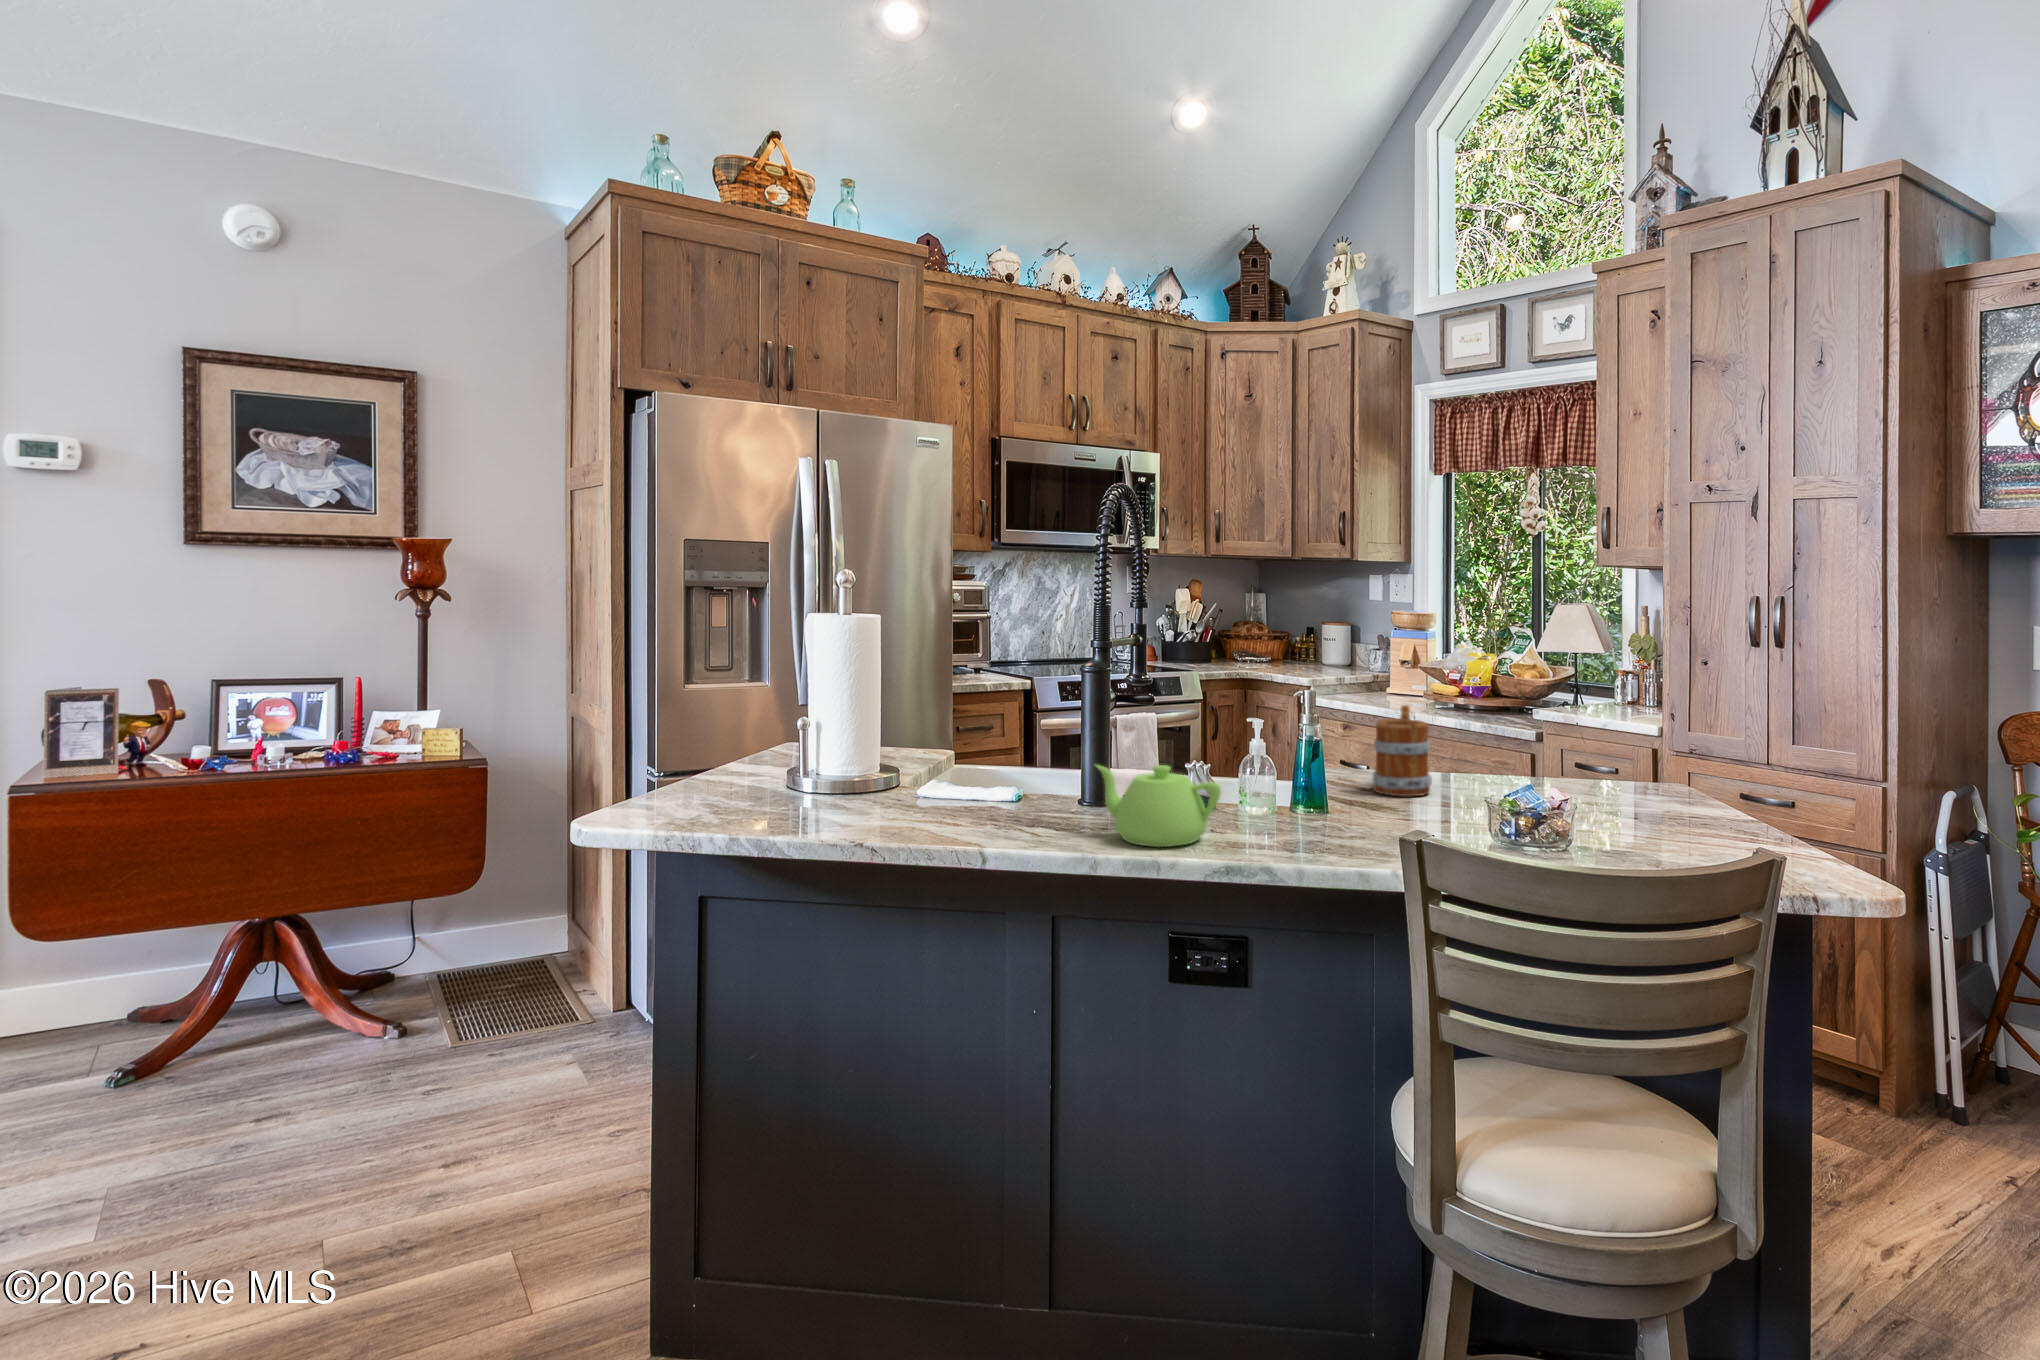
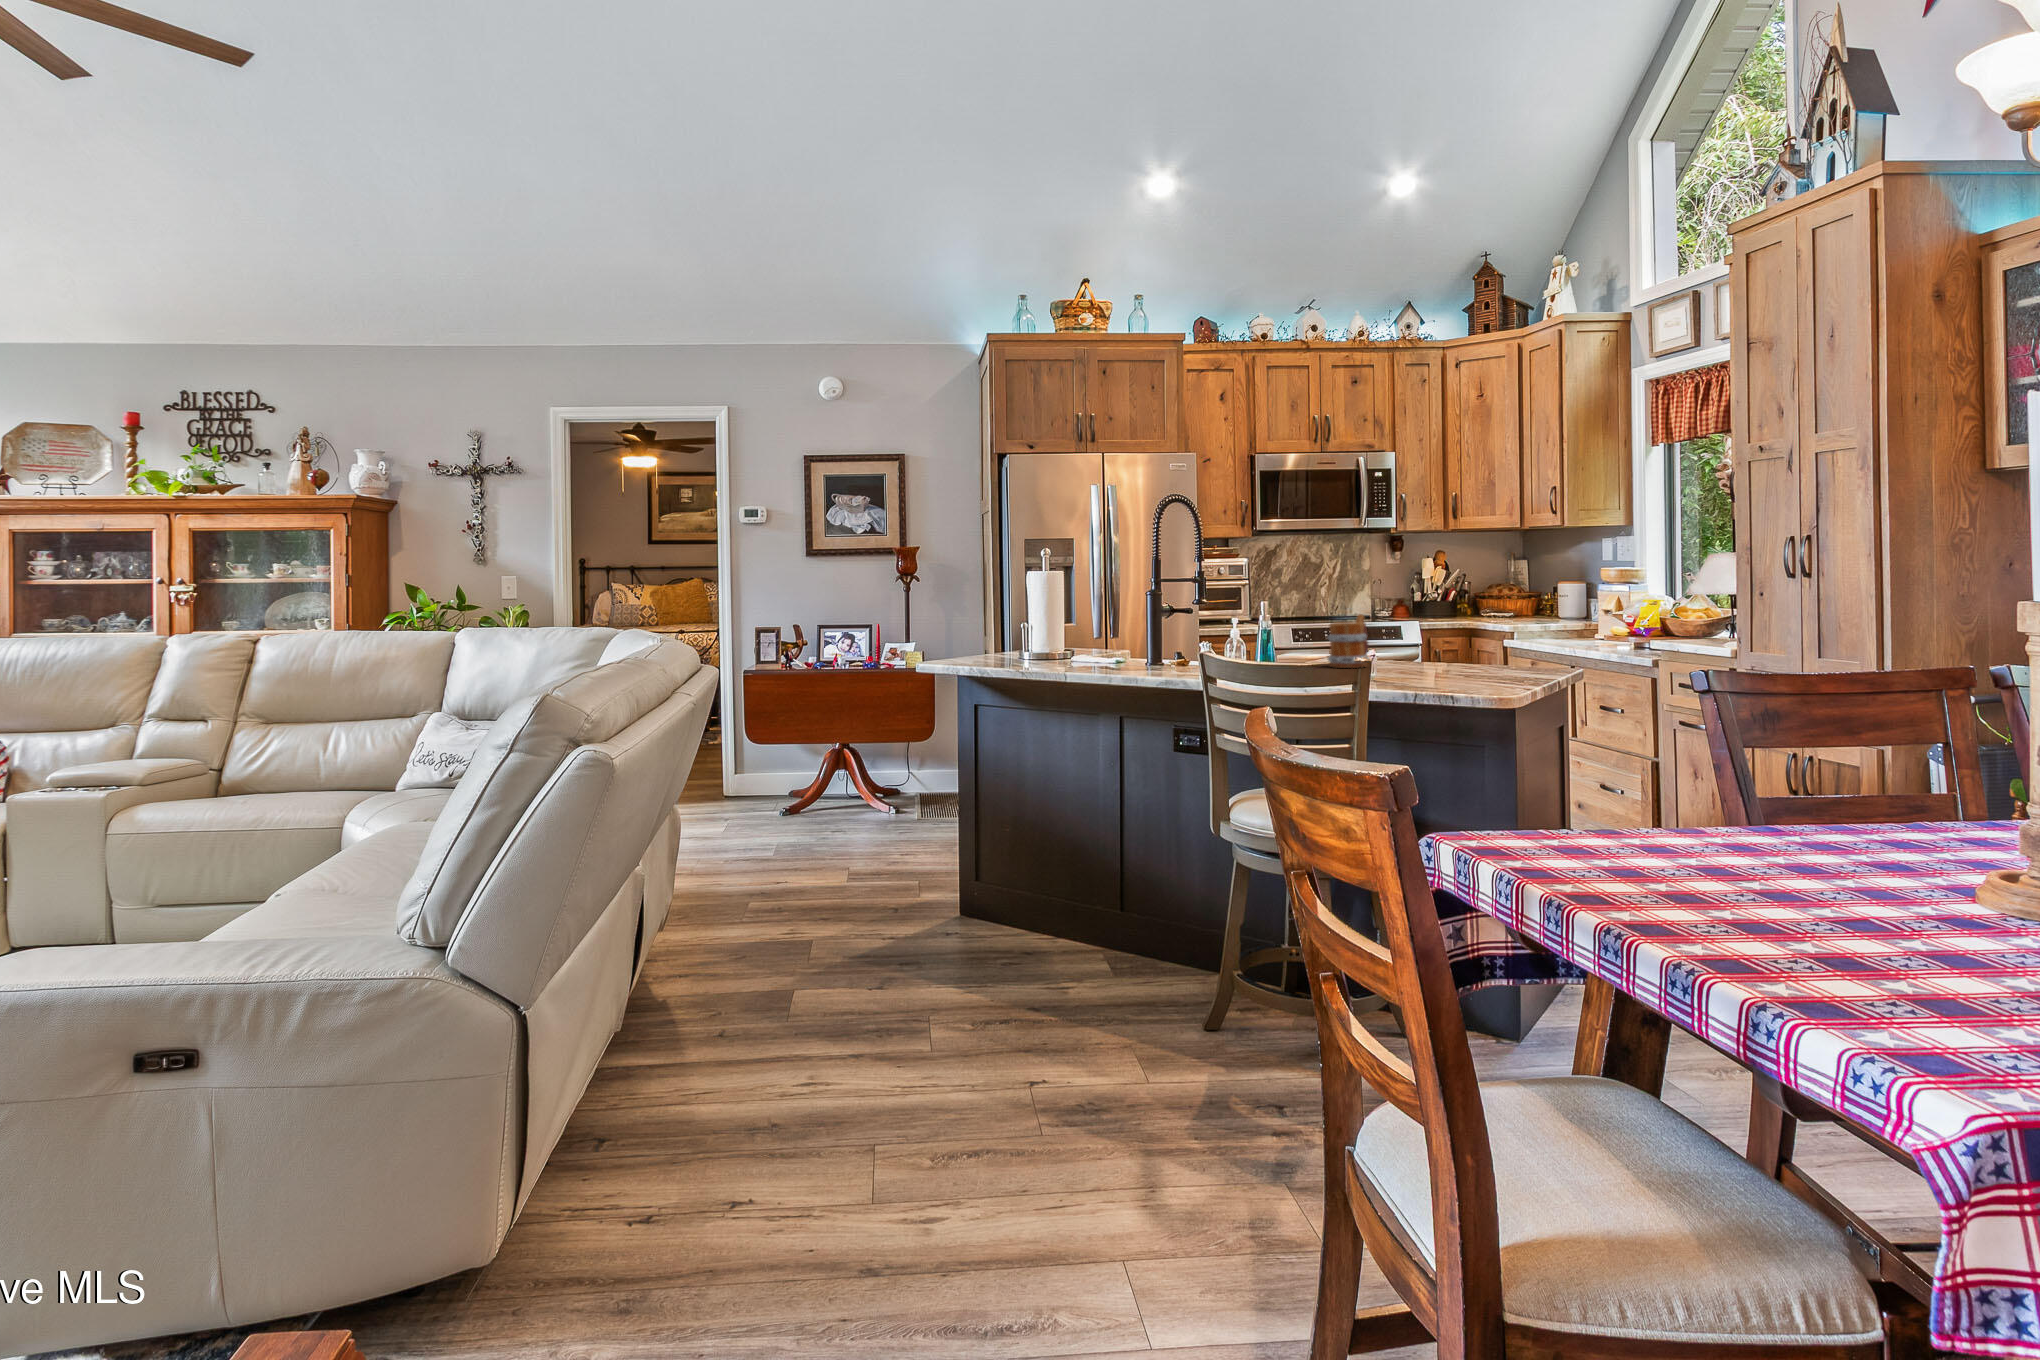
teapot: present [1095,765,1221,847] -> none [1125,636,1179,676]

